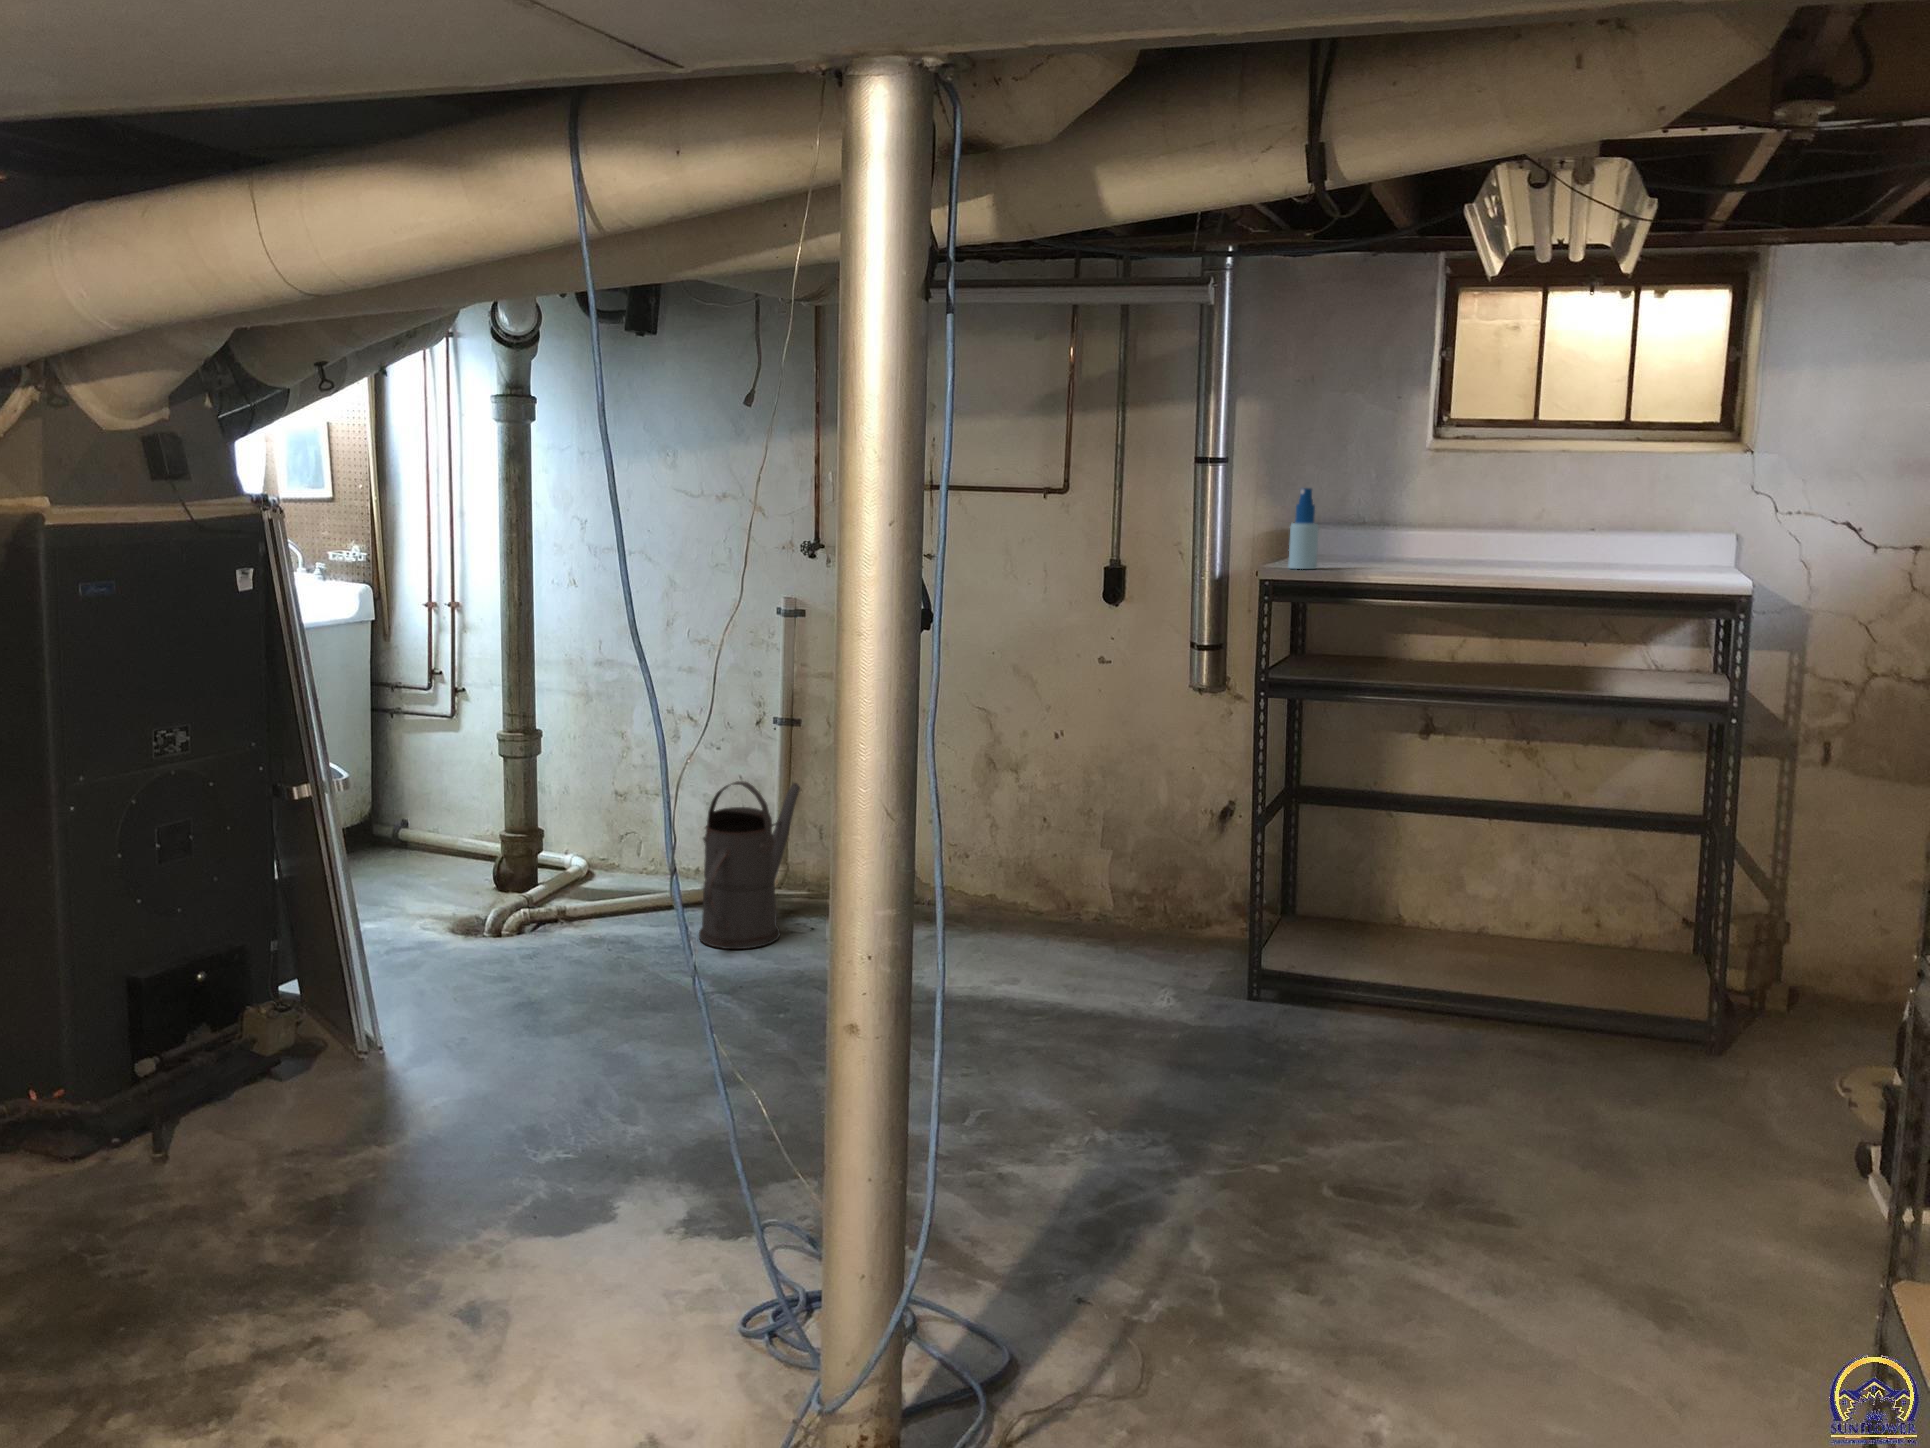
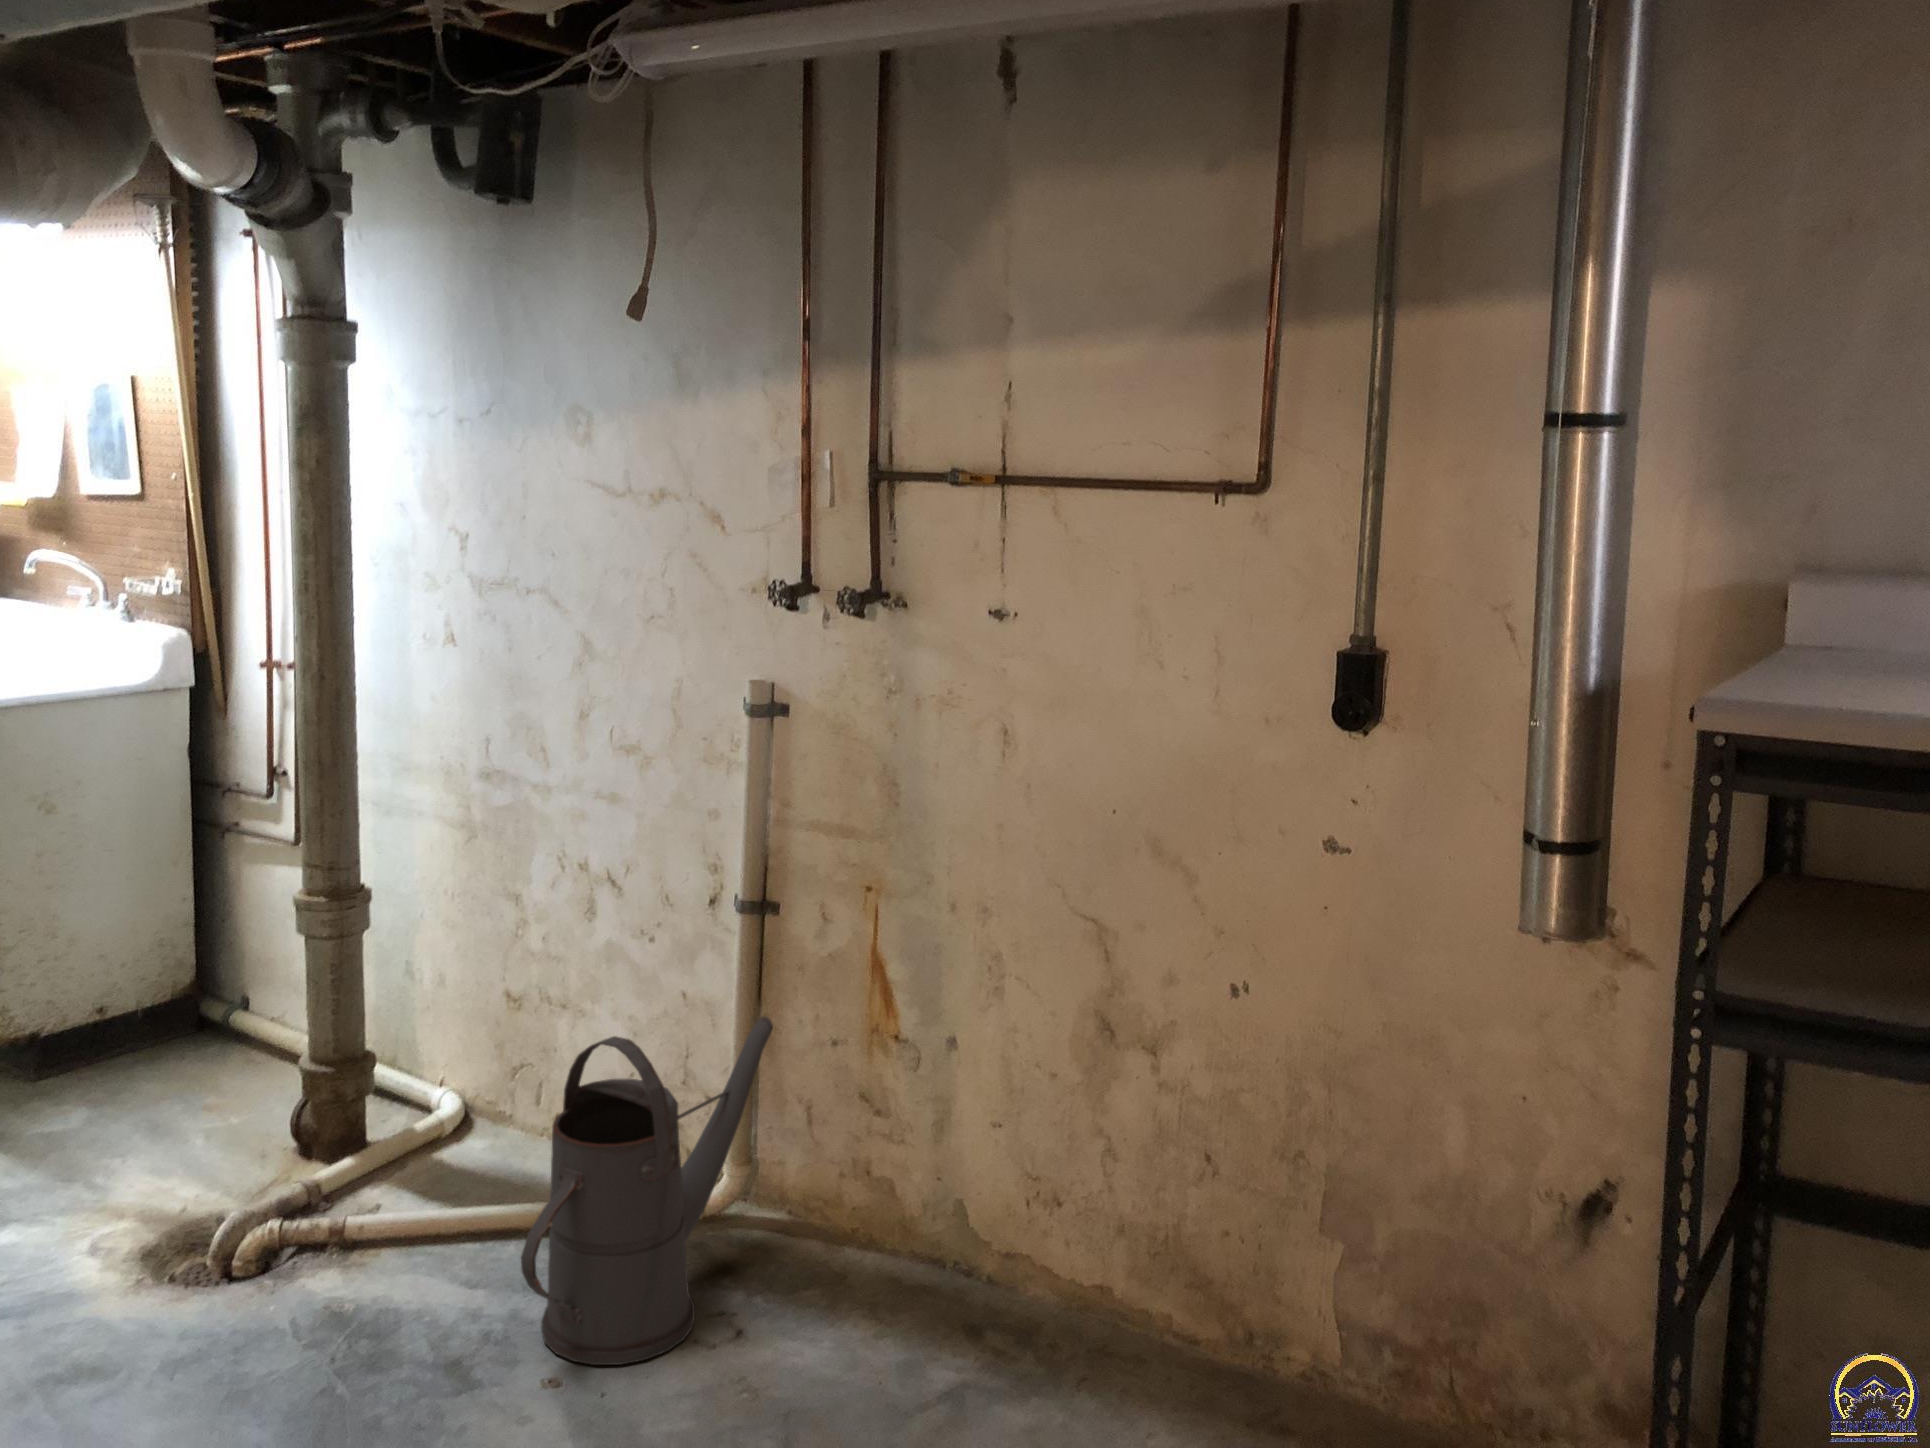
spray bottle: present [1289,488,1318,569] -> none [1787,488,1879,703]

